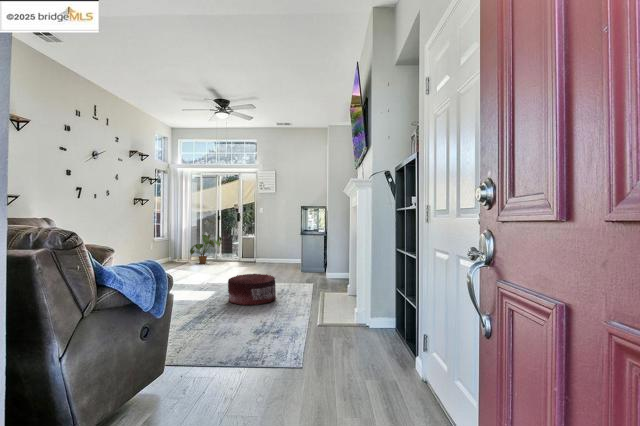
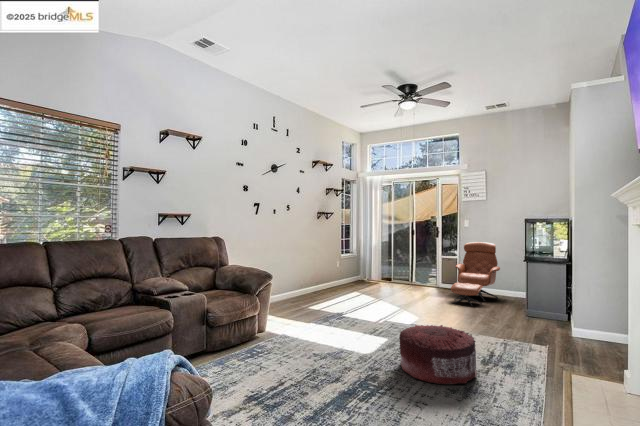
lounge chair: none [252,224,285,270] -> present [451,242,500,306]
house plant: present [190,235,222,264] -> none [379,252,416,286]

